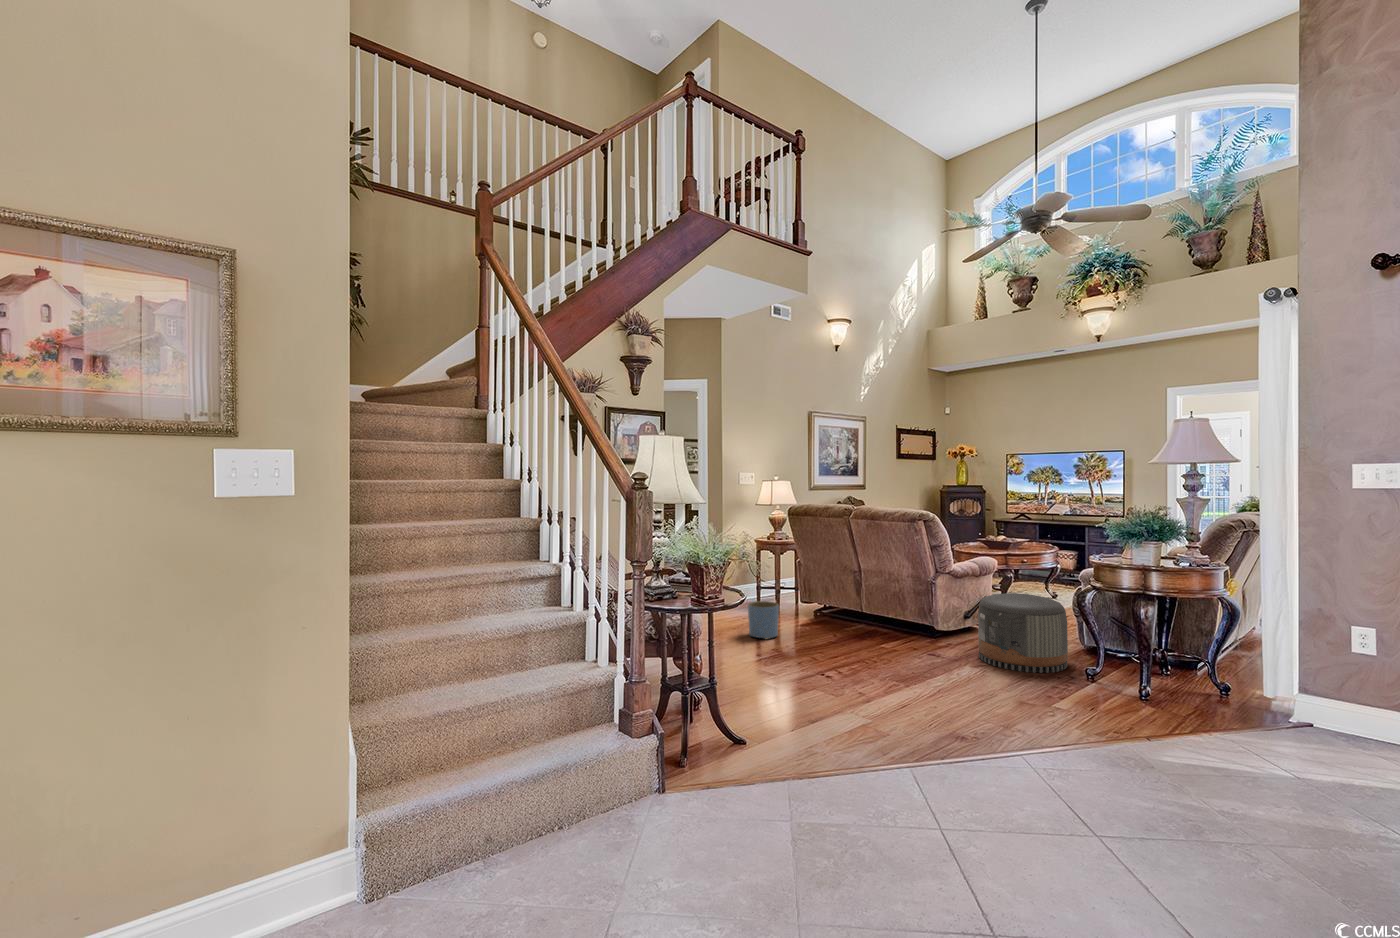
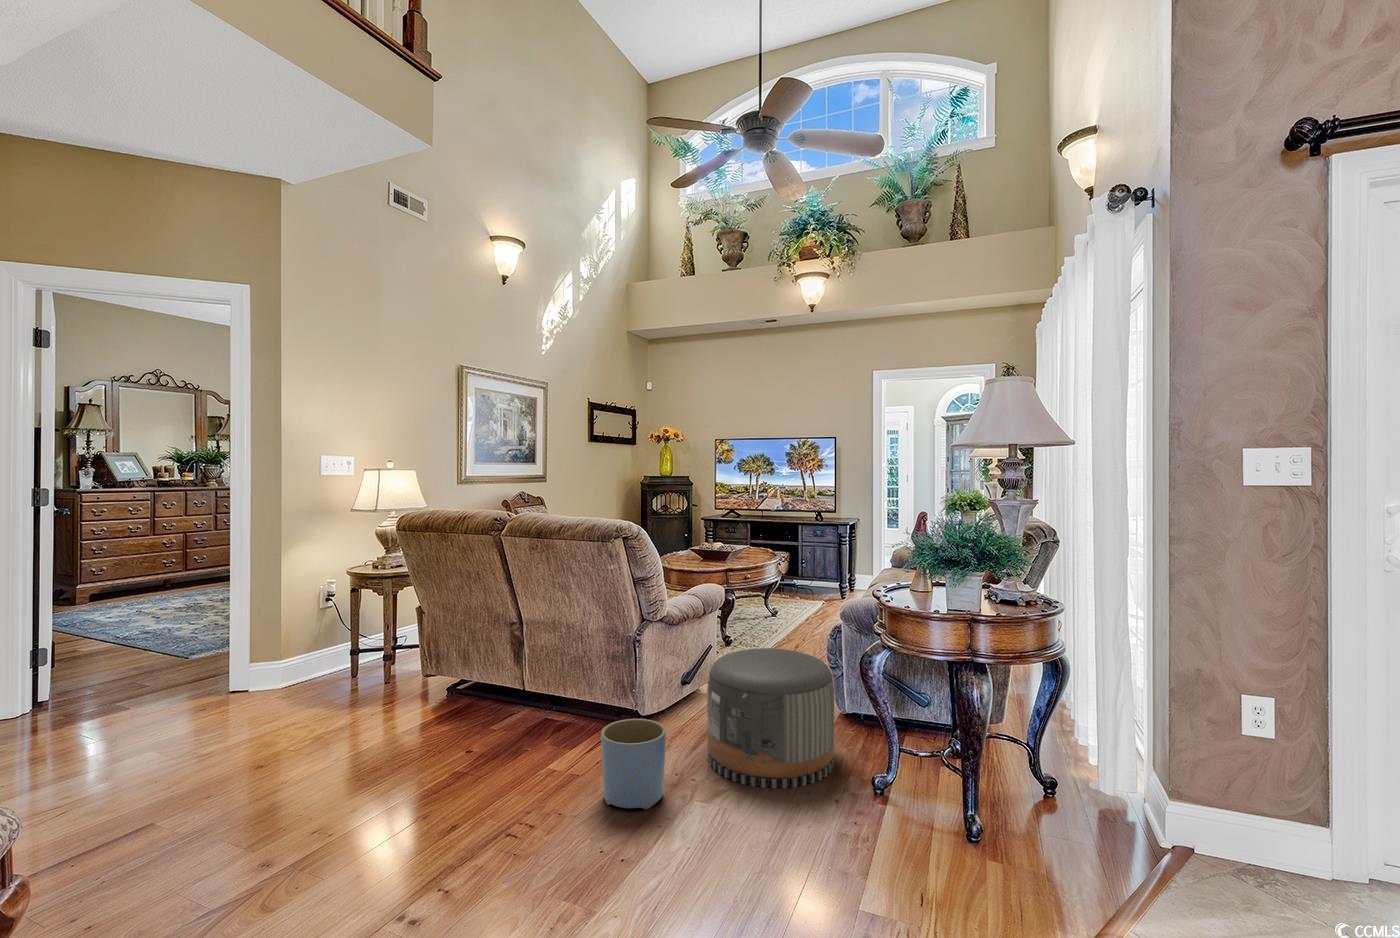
planter: present [748,601,779,639] -> present [601,719,666,810]

